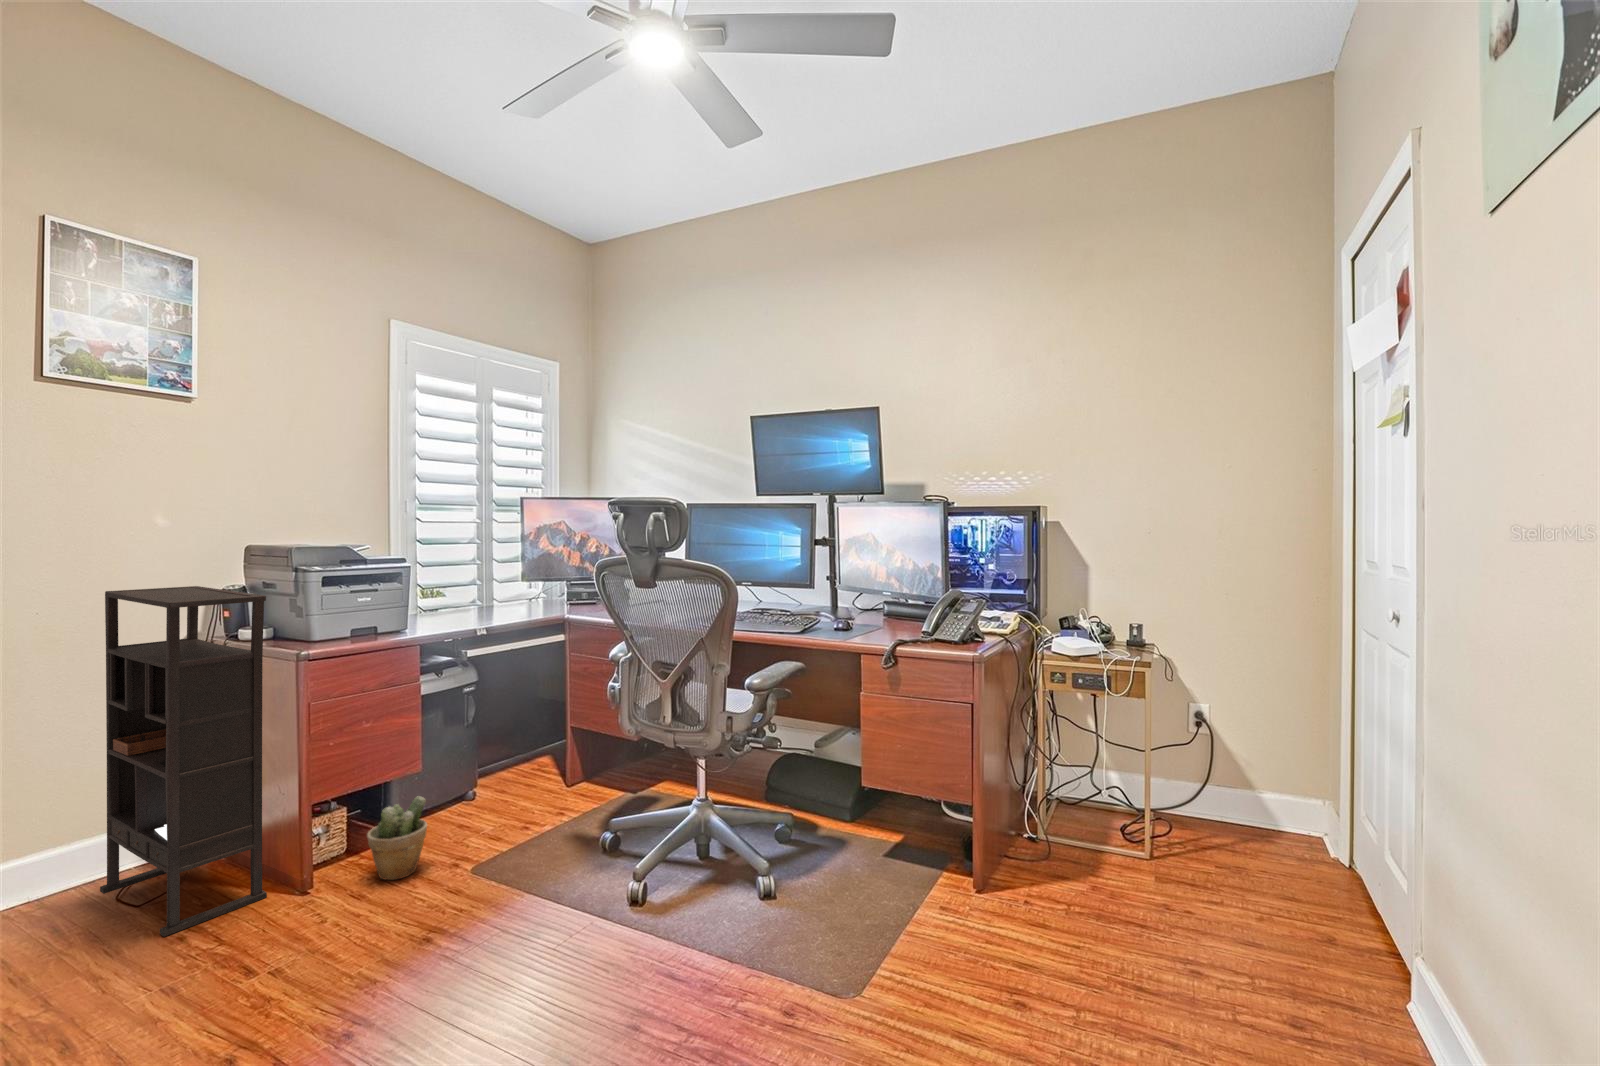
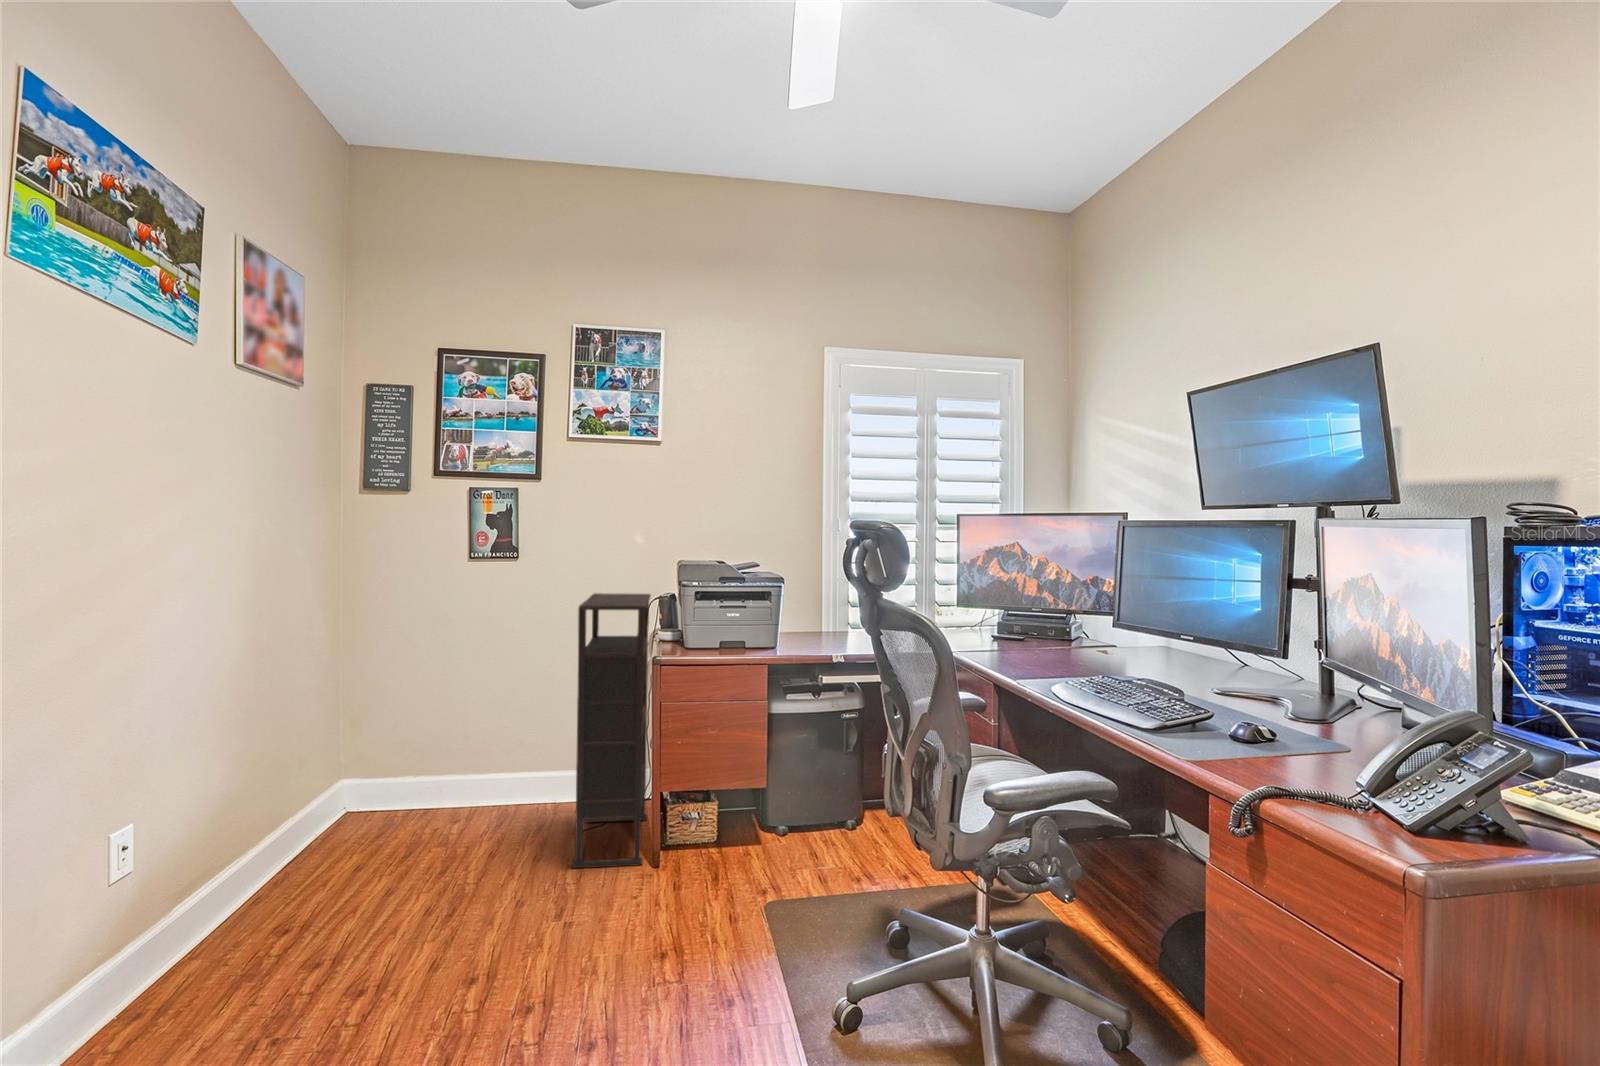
potted plant: present [367,796,427,880] -> none [703,815,754,890]

